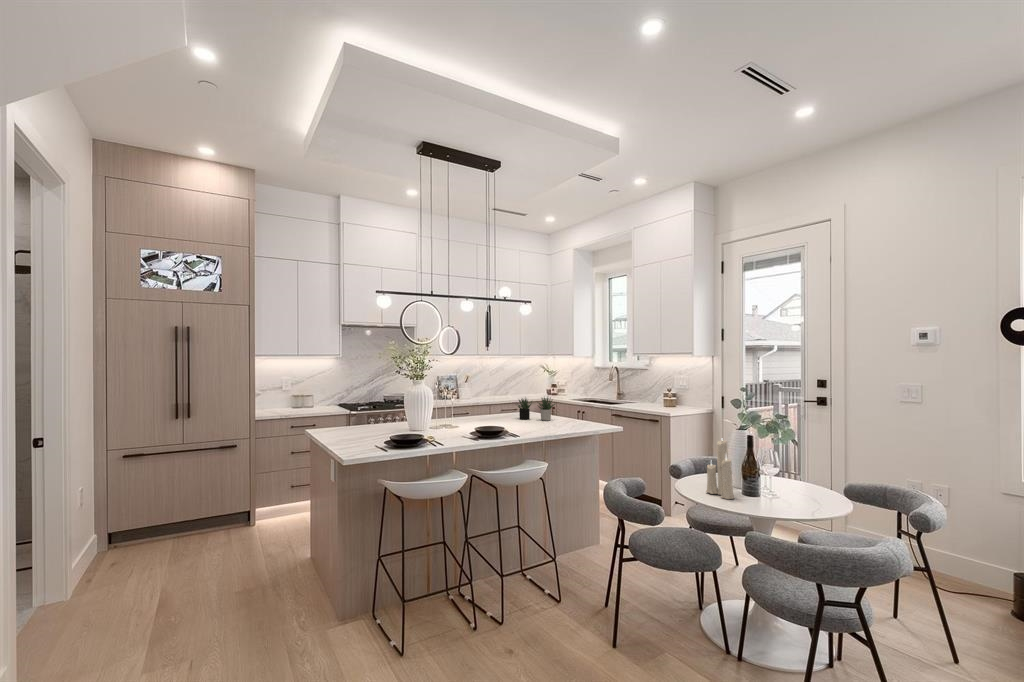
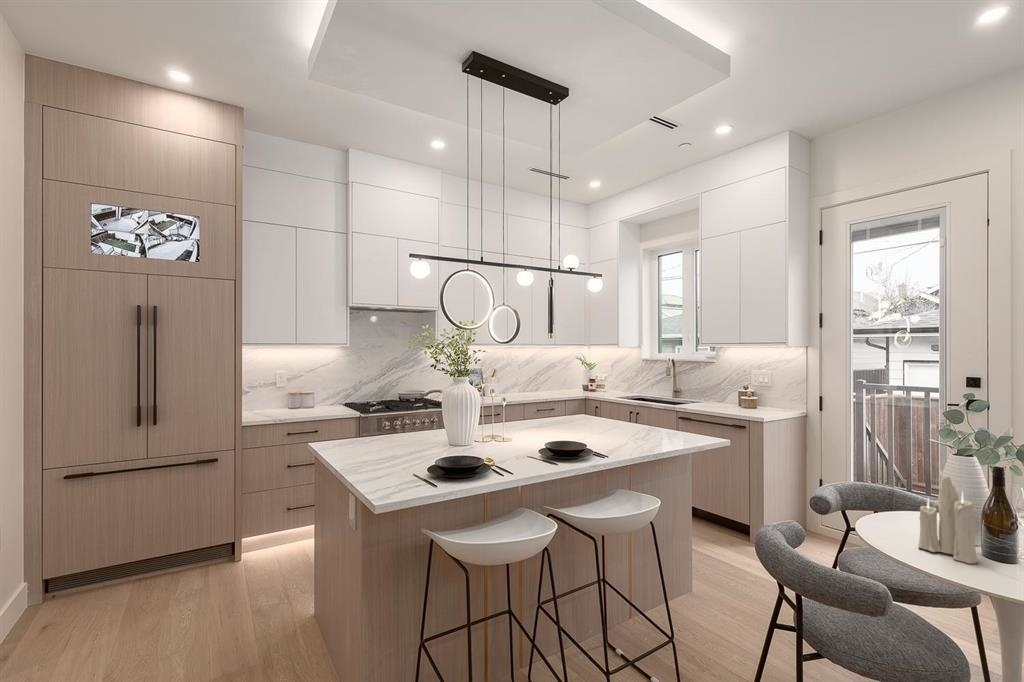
succulent plant: present [517,397,555,420] -> none [576,396,633,429]

